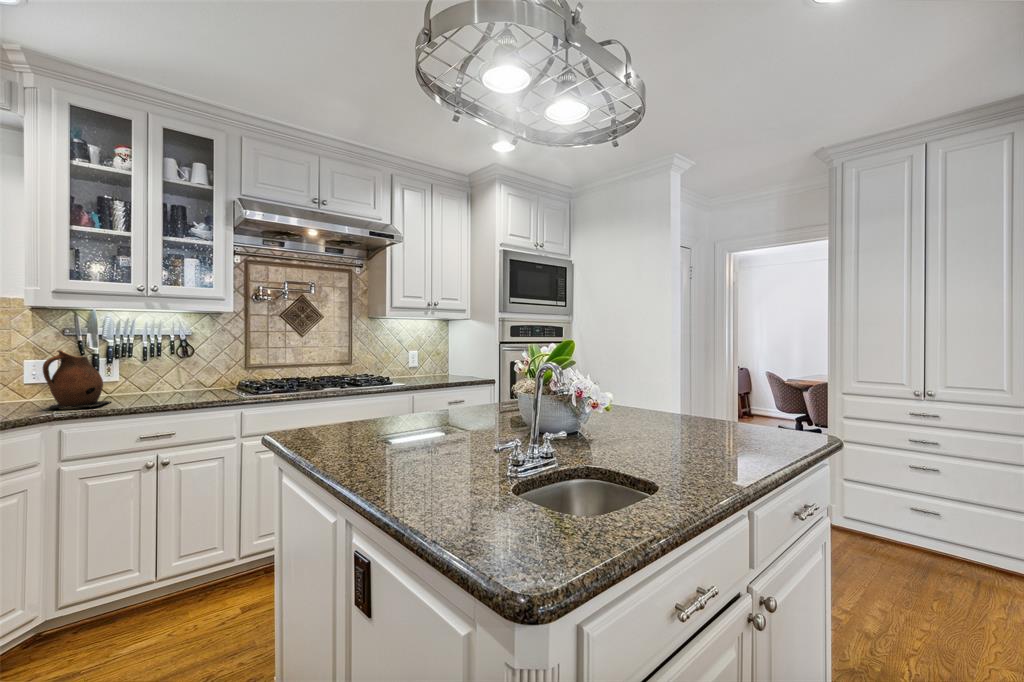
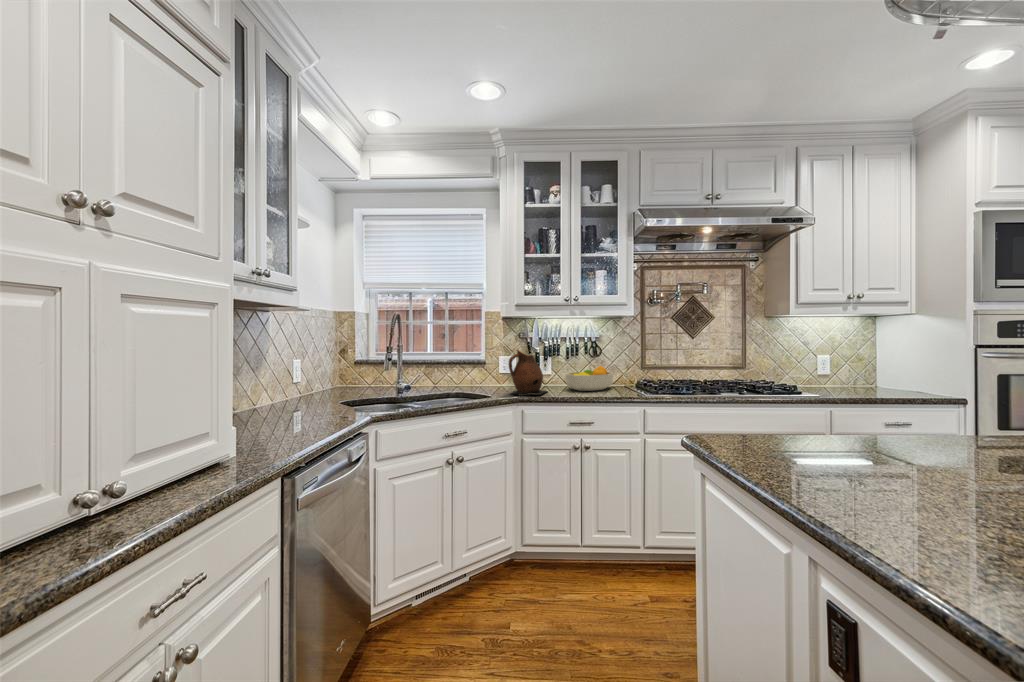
fruit bowl: none [139,367,208,398] -> present [566,366,613,391]

